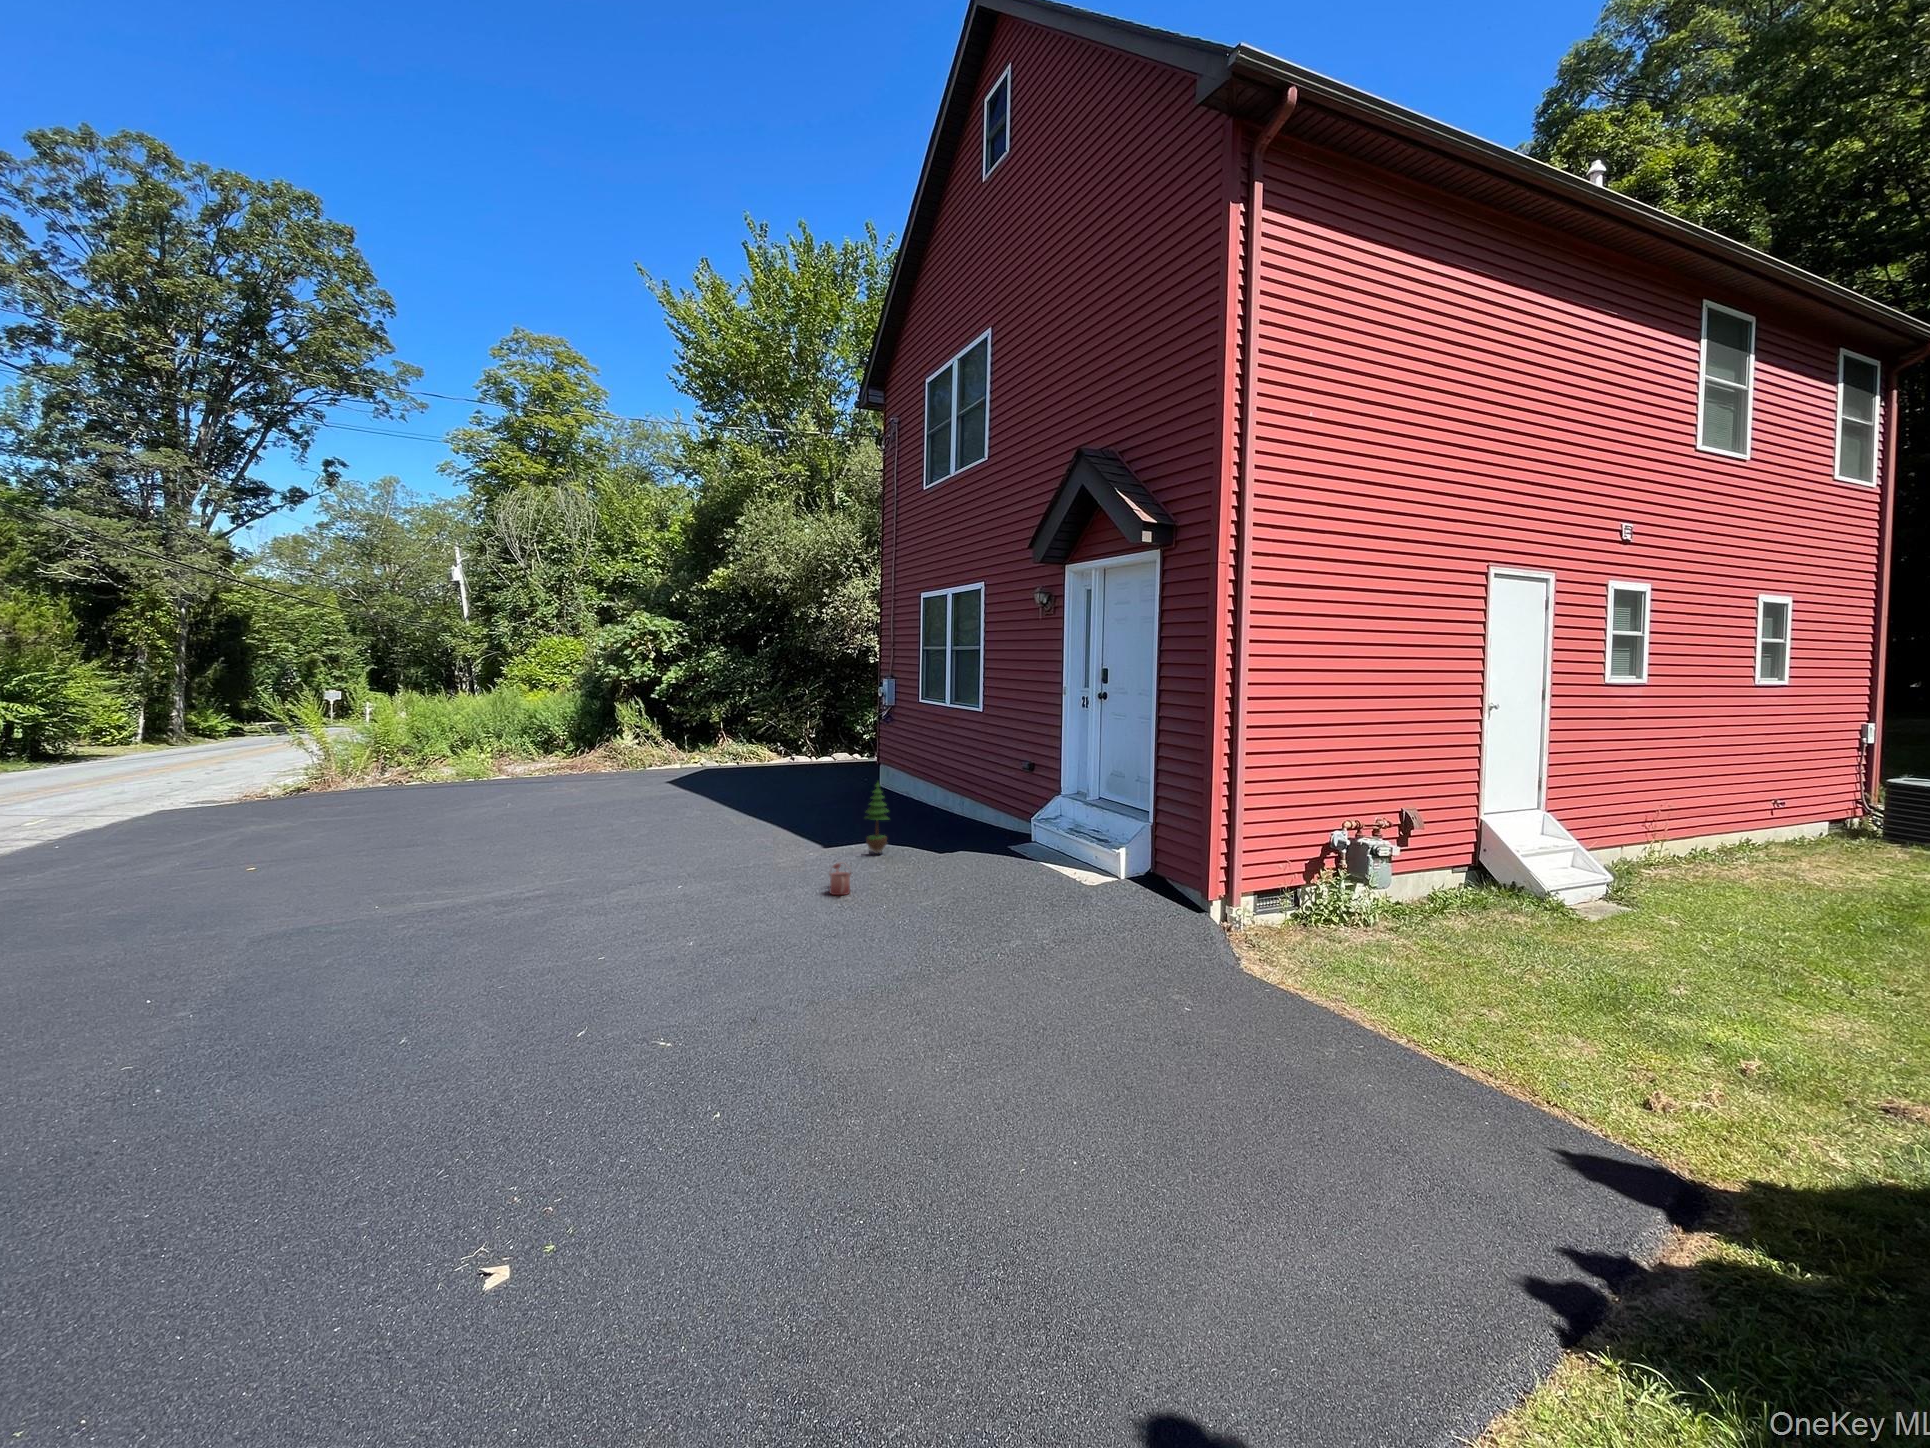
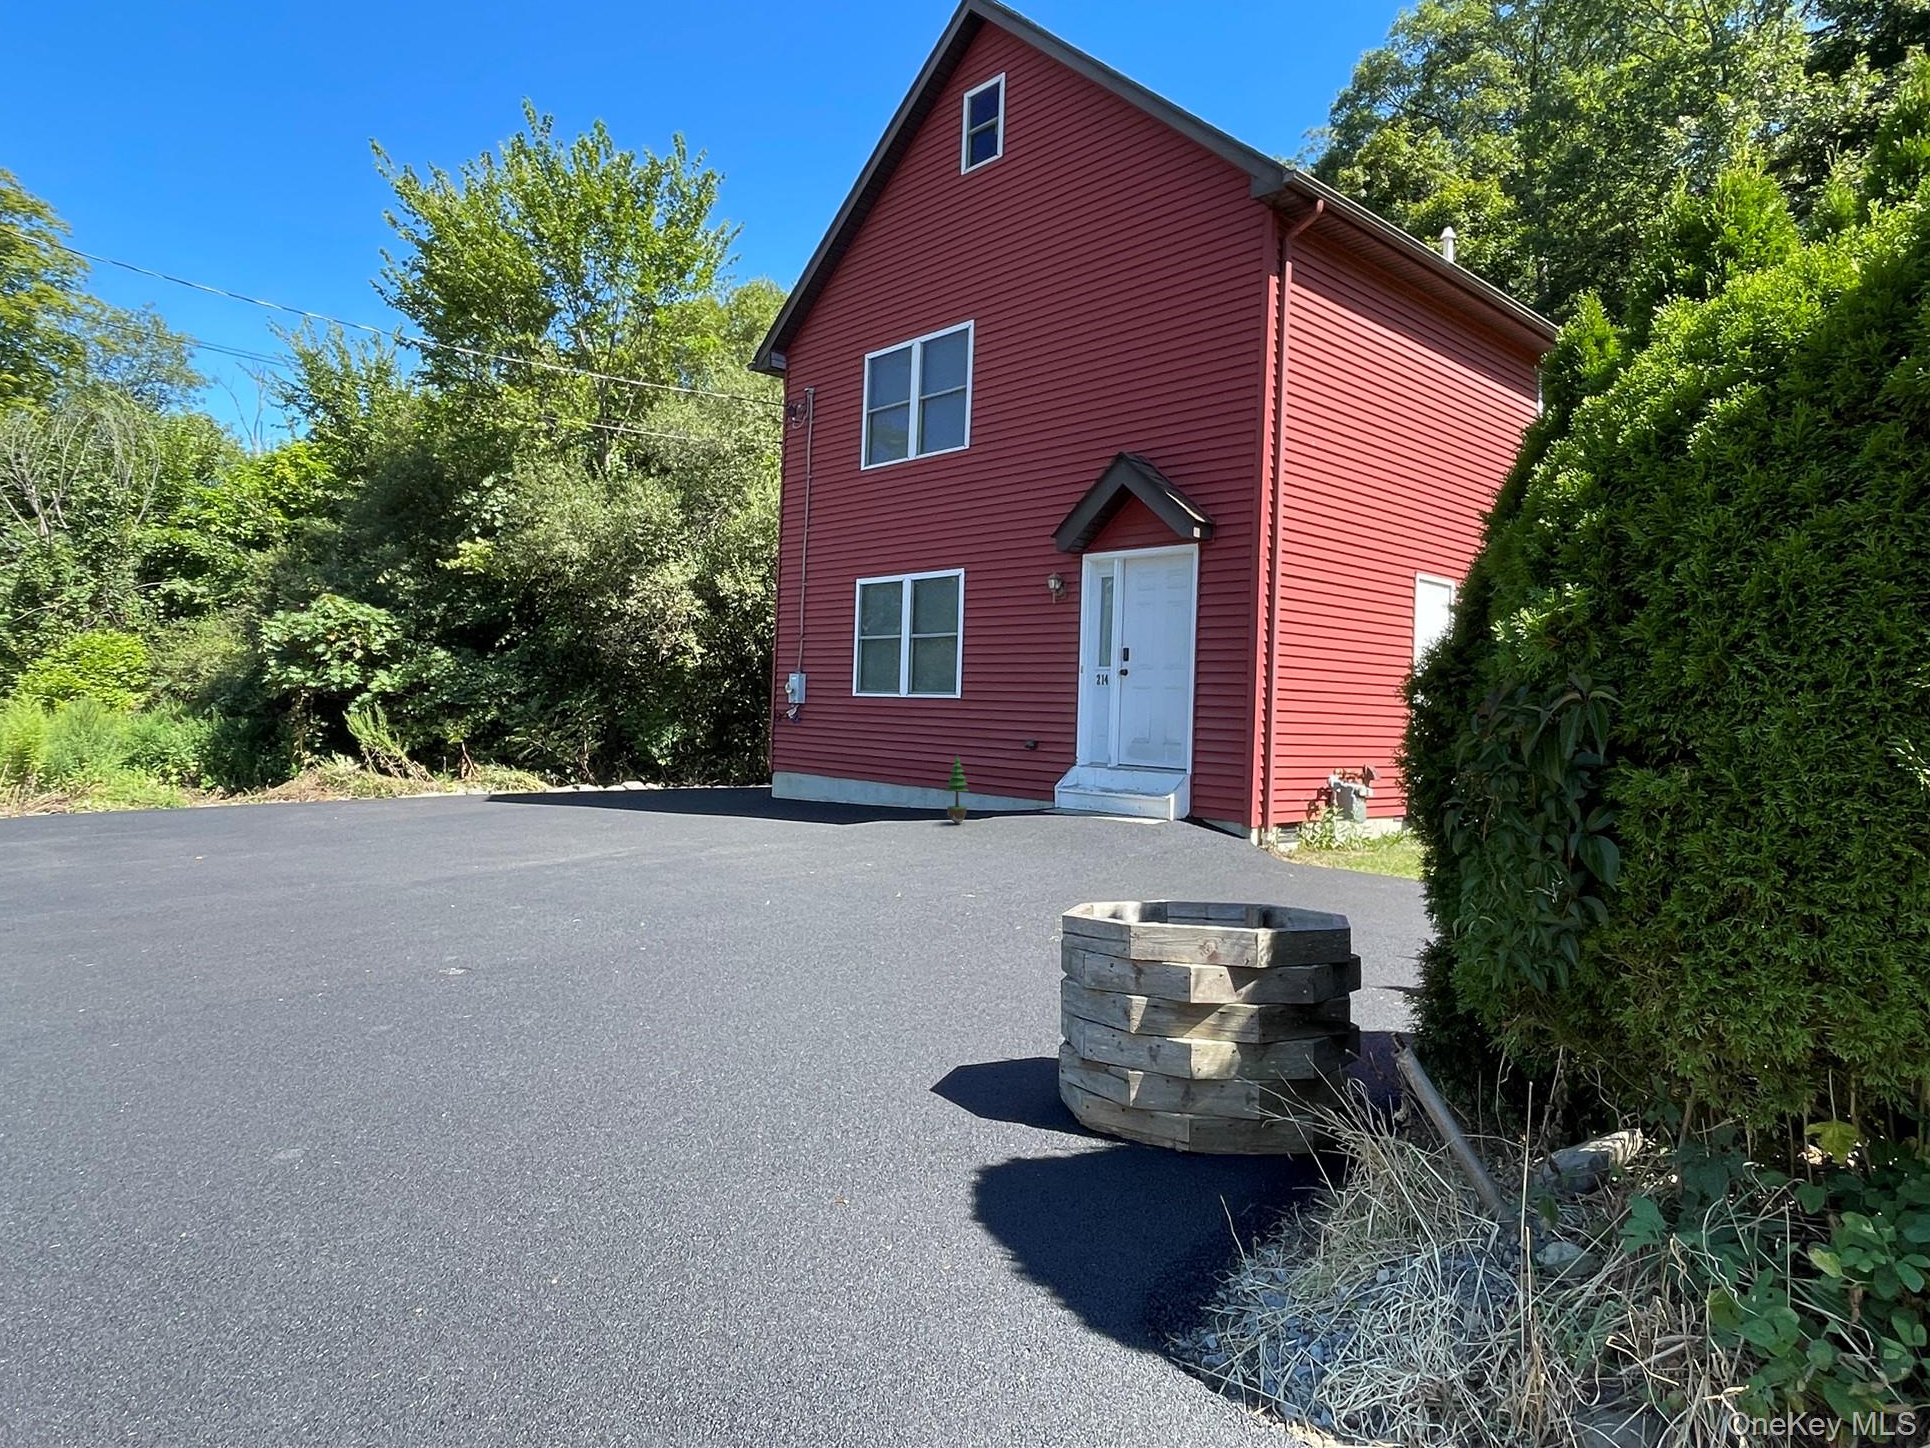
watering can: present [830,863,851,895] -> none [973,820,1001,848]

